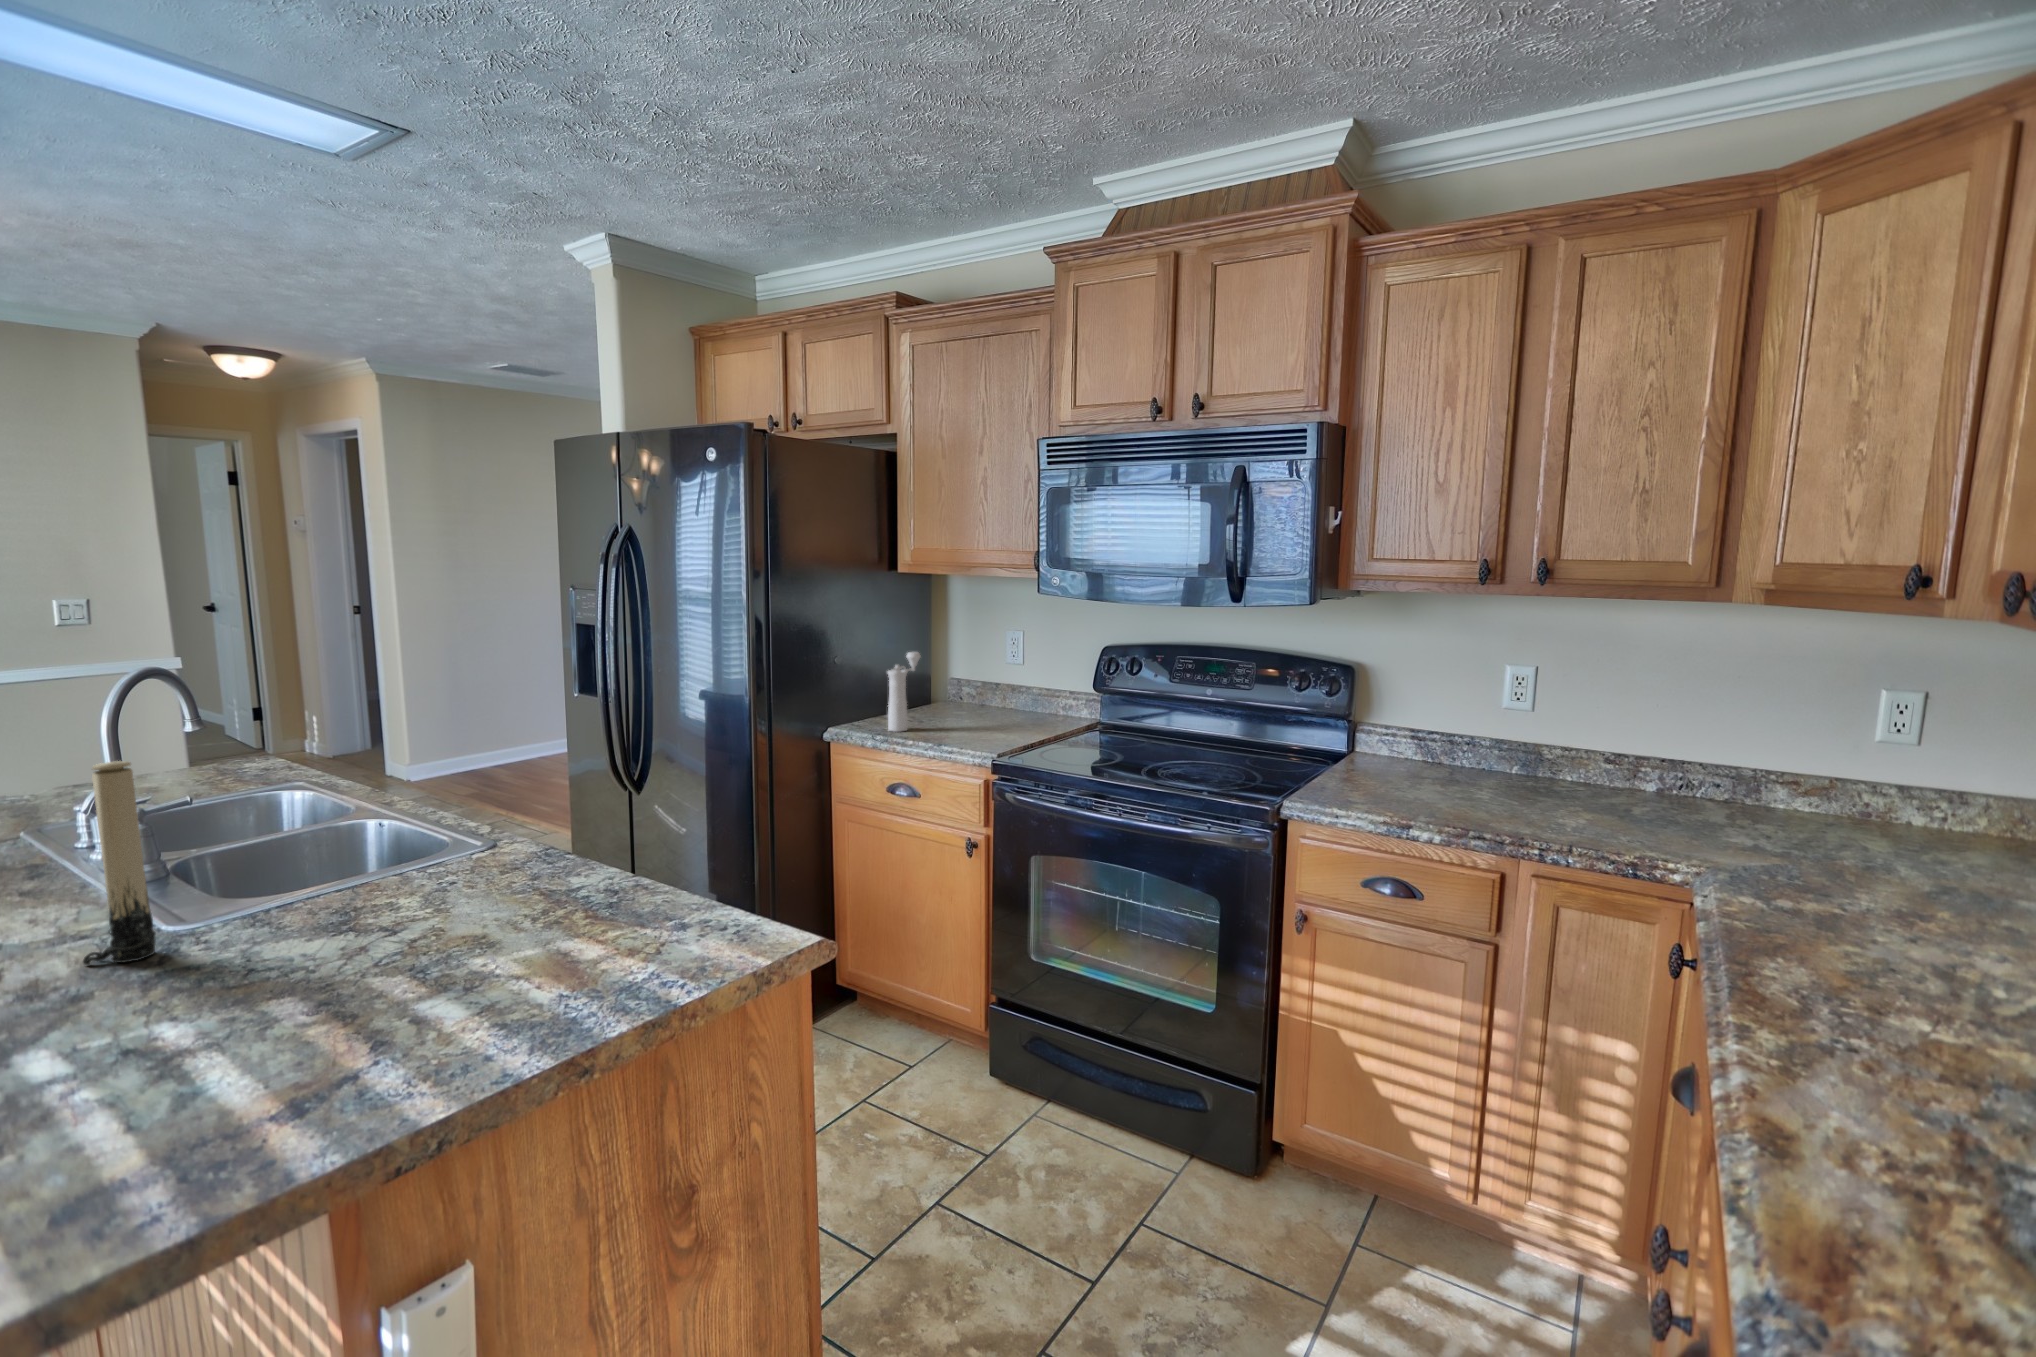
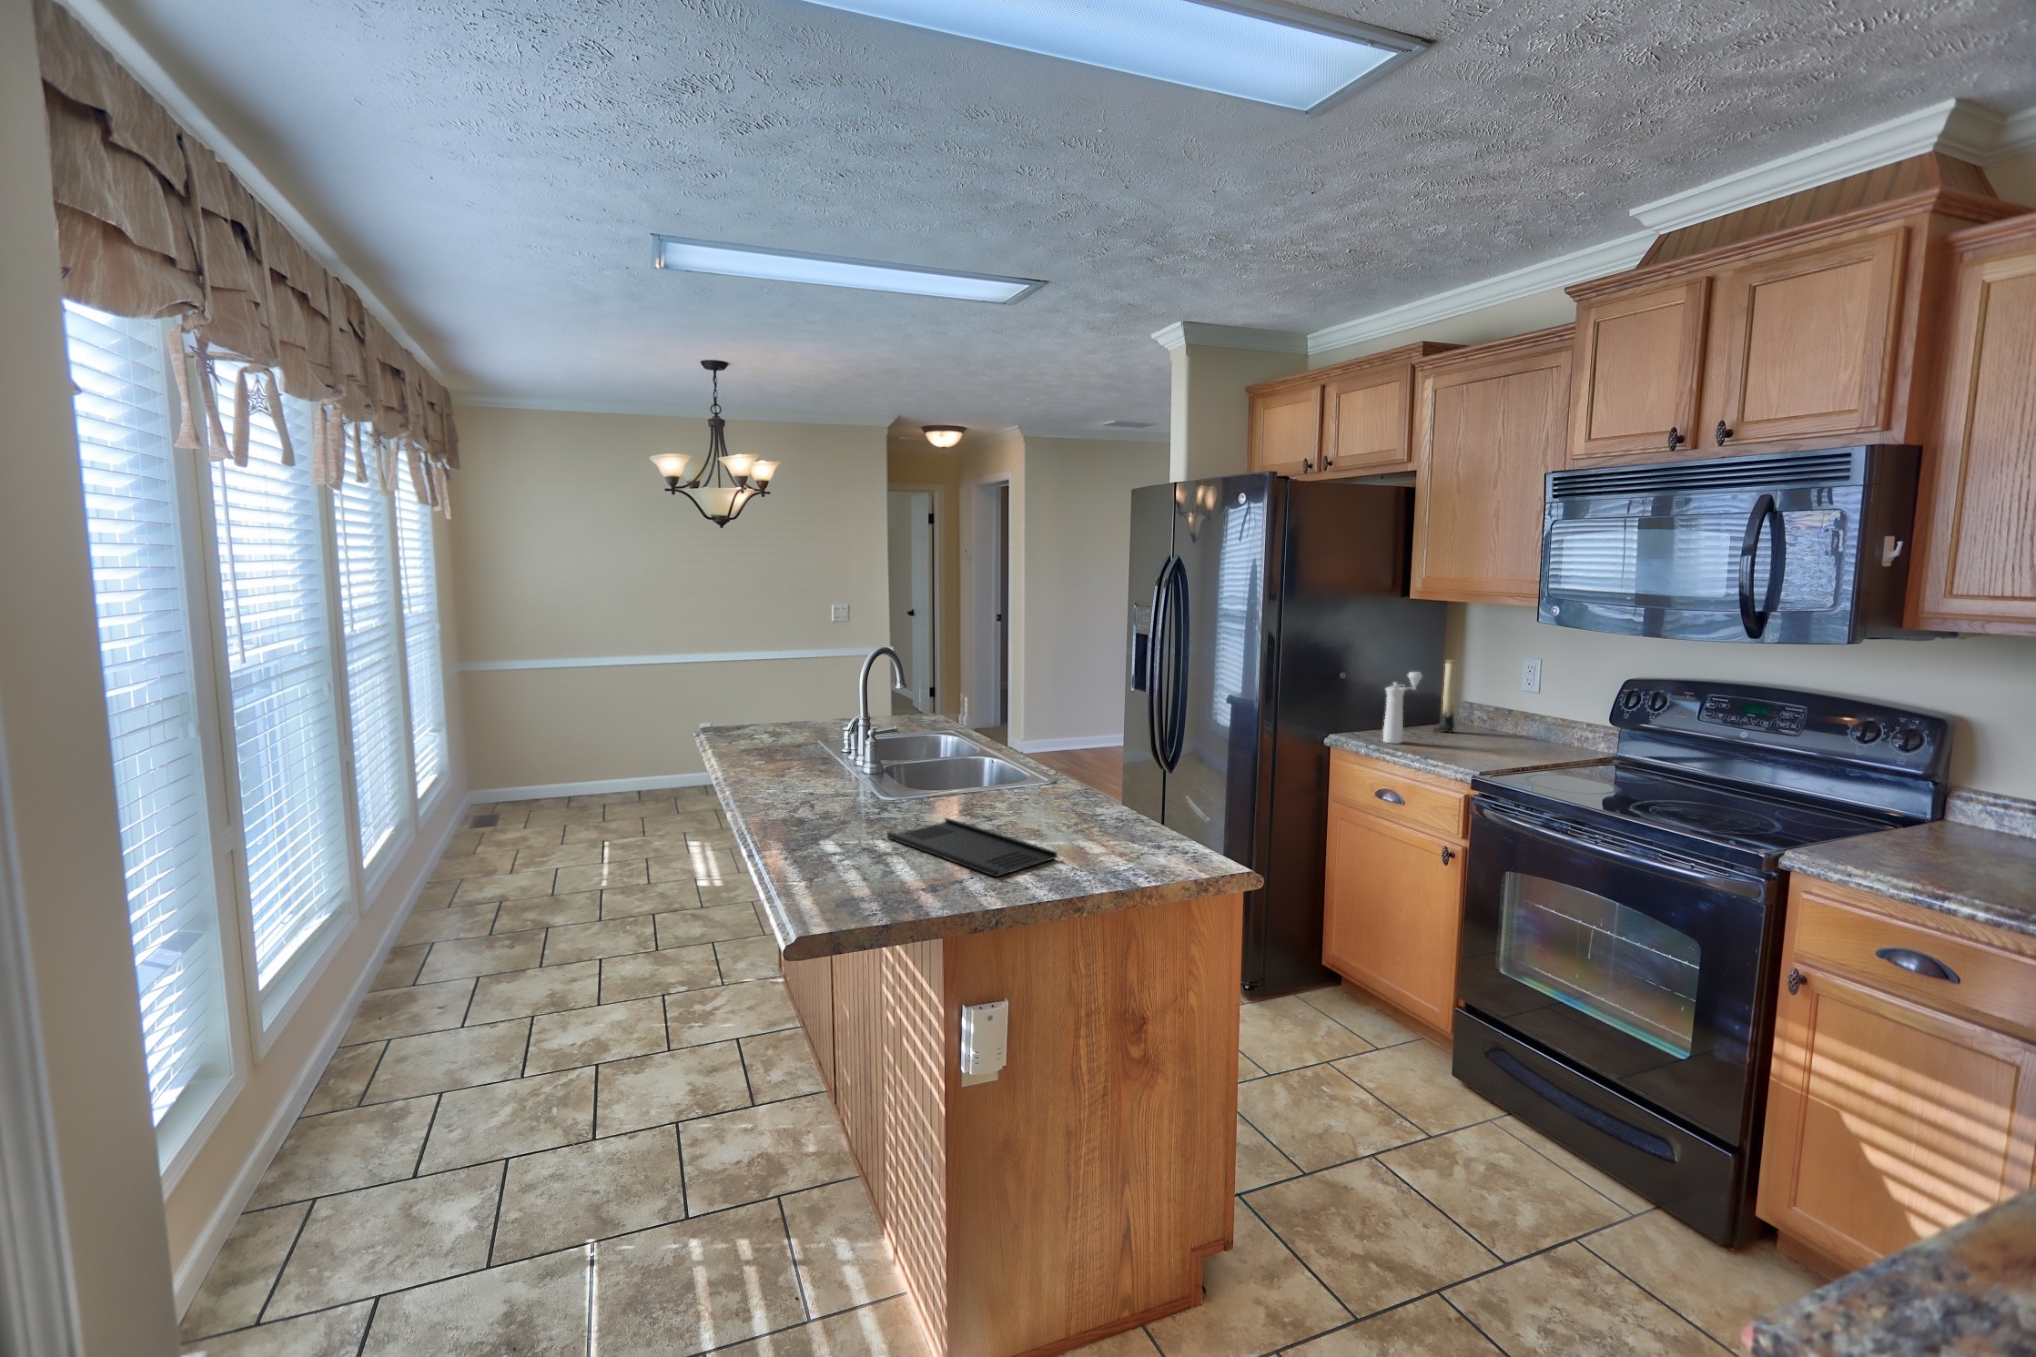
candle: present [83,761,156,965] -> present [1434,660,1457,732]
tray: none [176,947,531,1050] -> present [887,818,1057,877]

